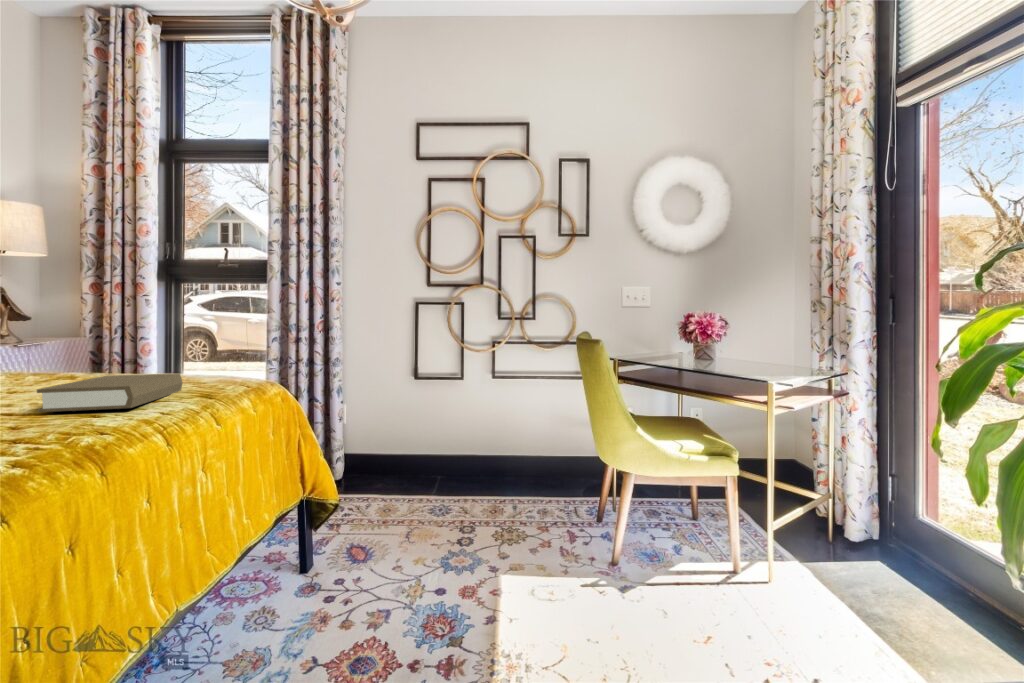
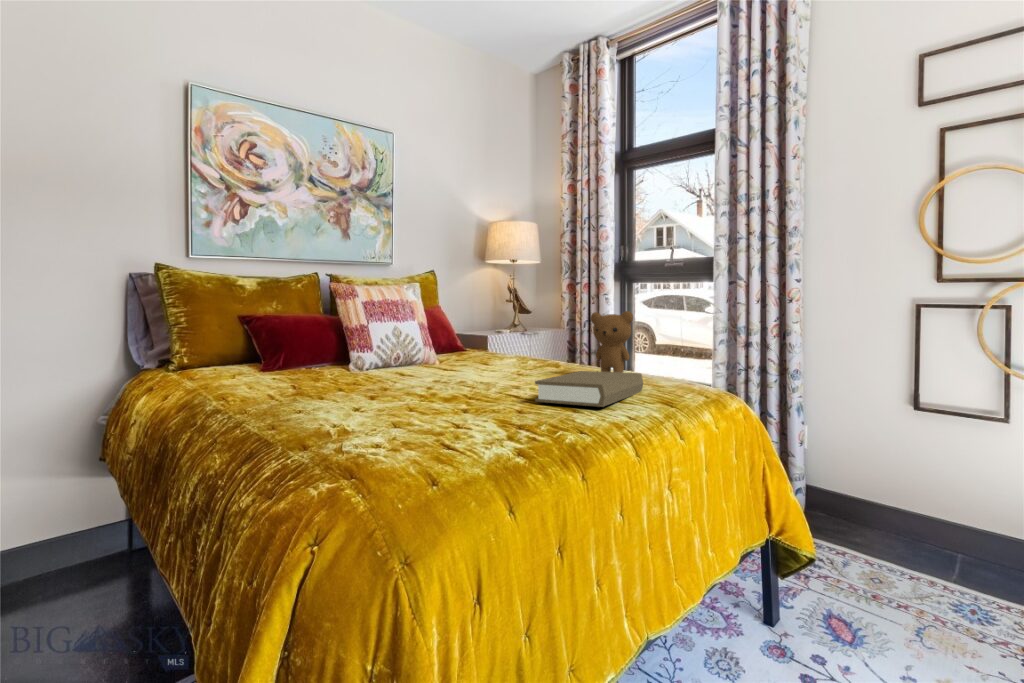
teddy bear: none [119,314,172,381] -> present [591,311,633,373]

